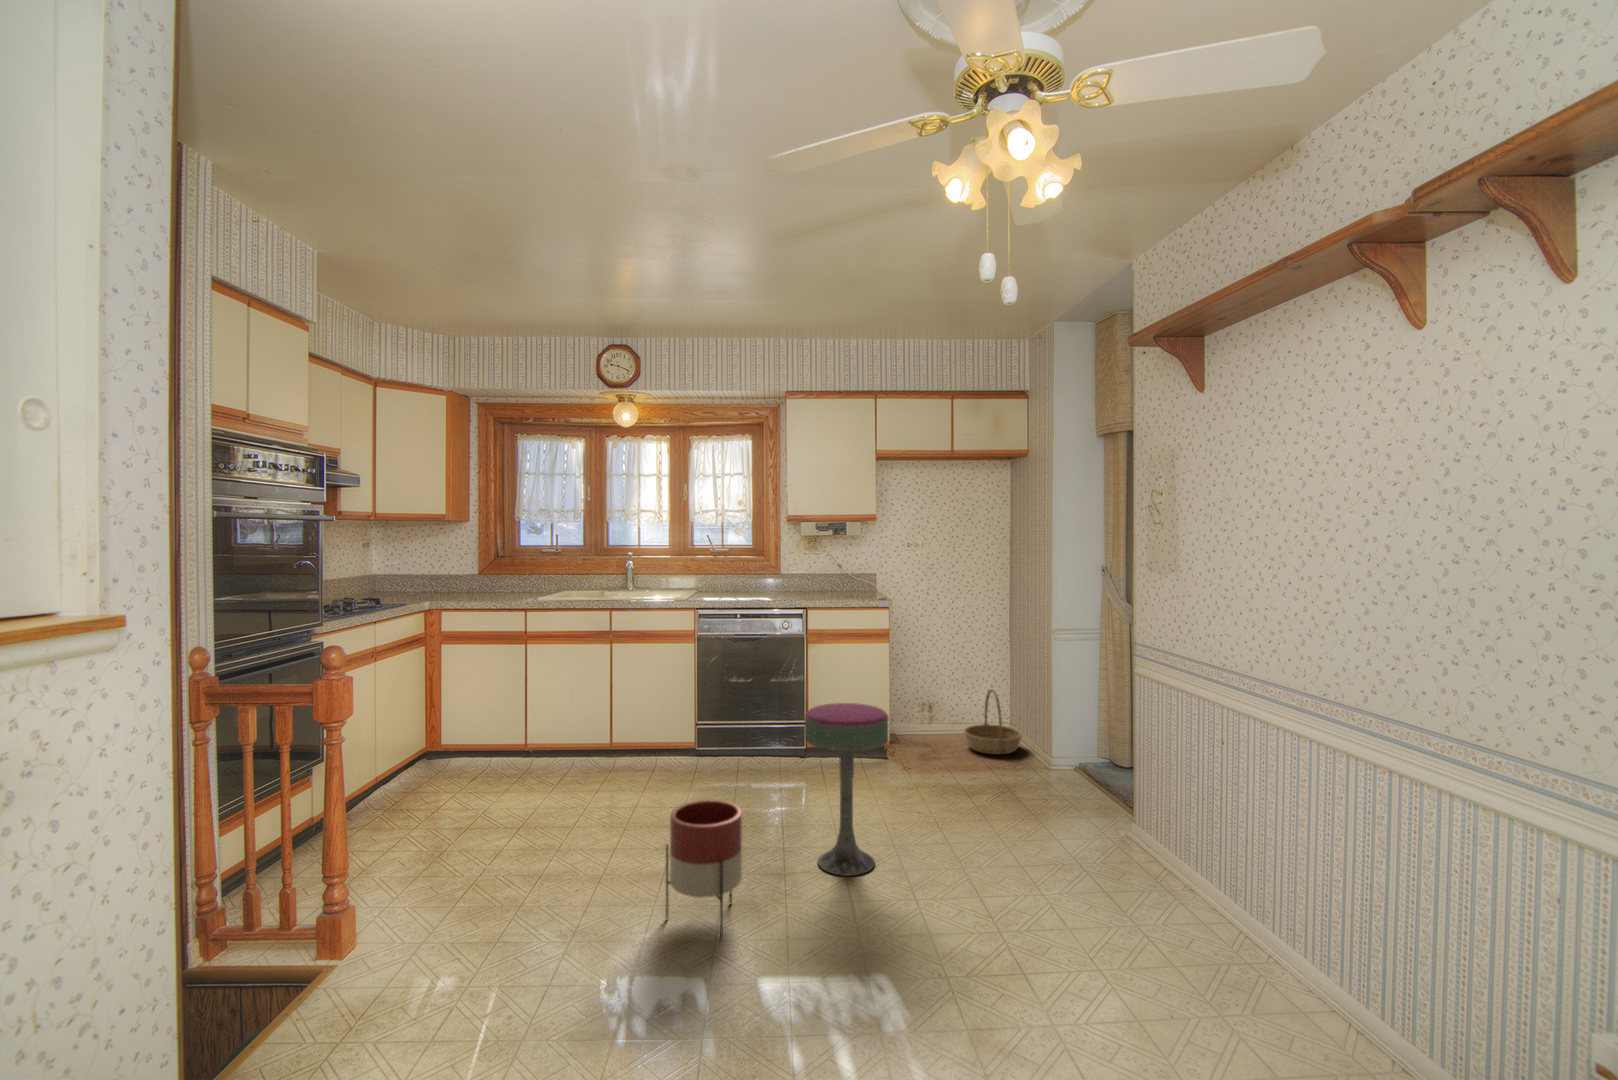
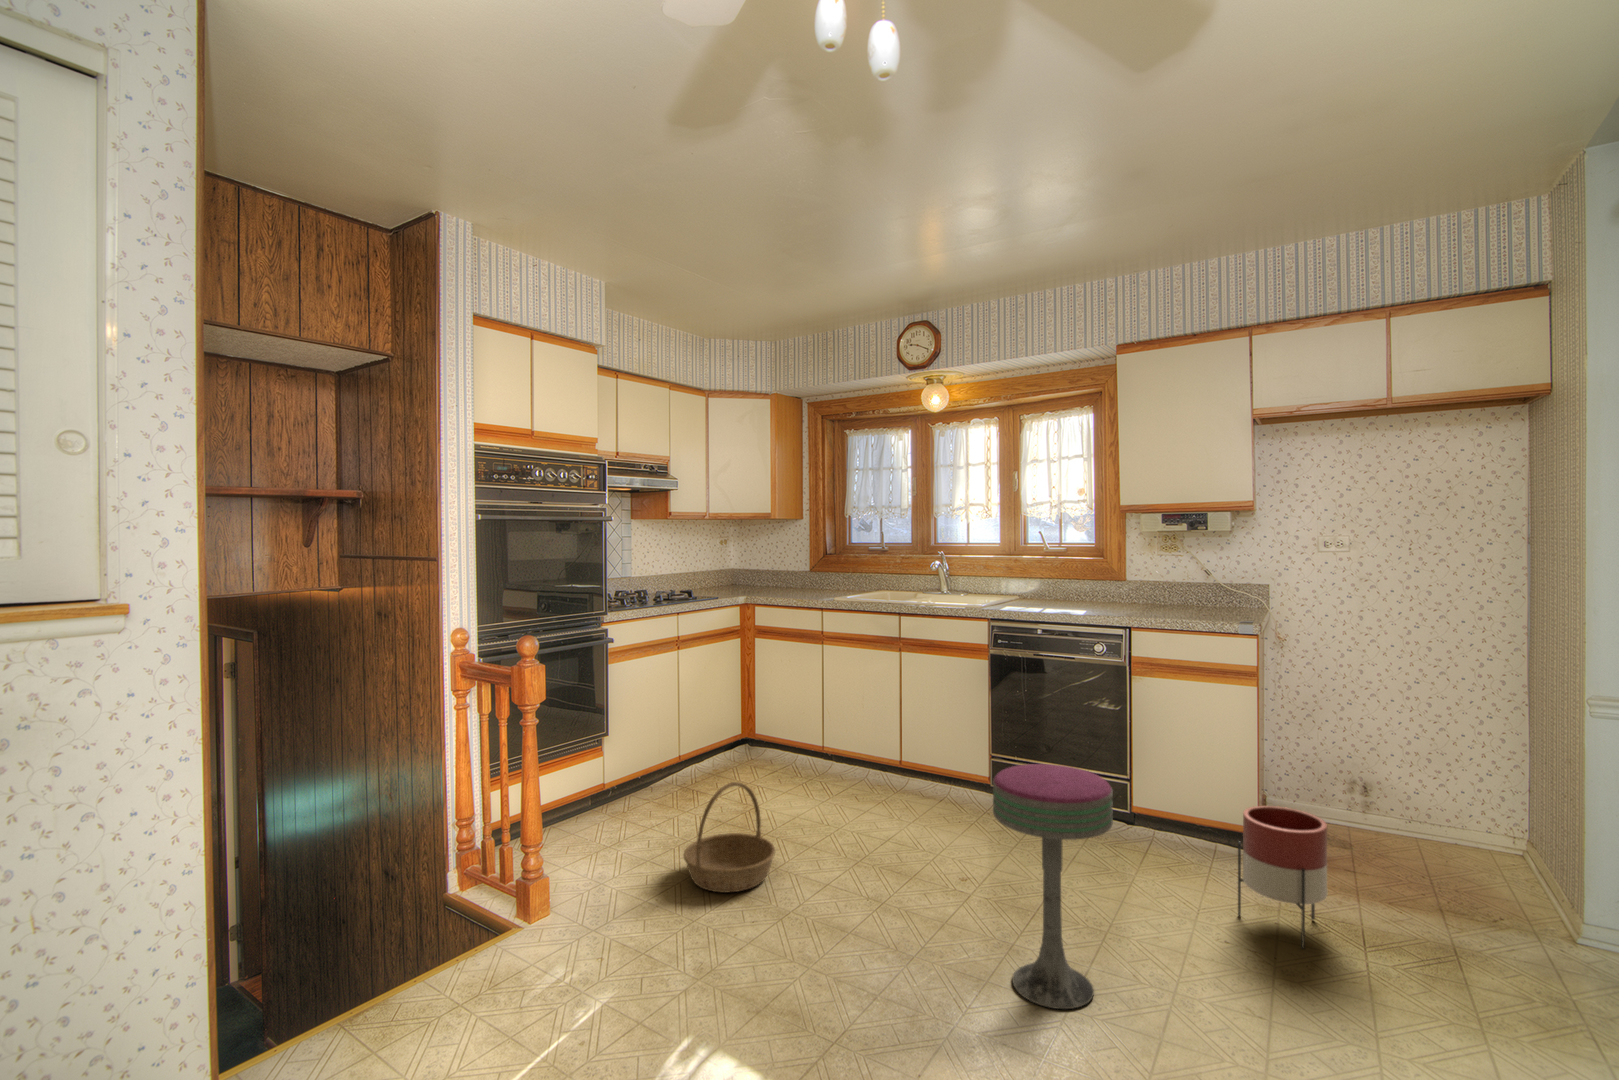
basket: present [964,689,1022,754] -> present [683,782,775,892]
planter: present [666,800,742,938] -> present [1238,806,1328,949]

